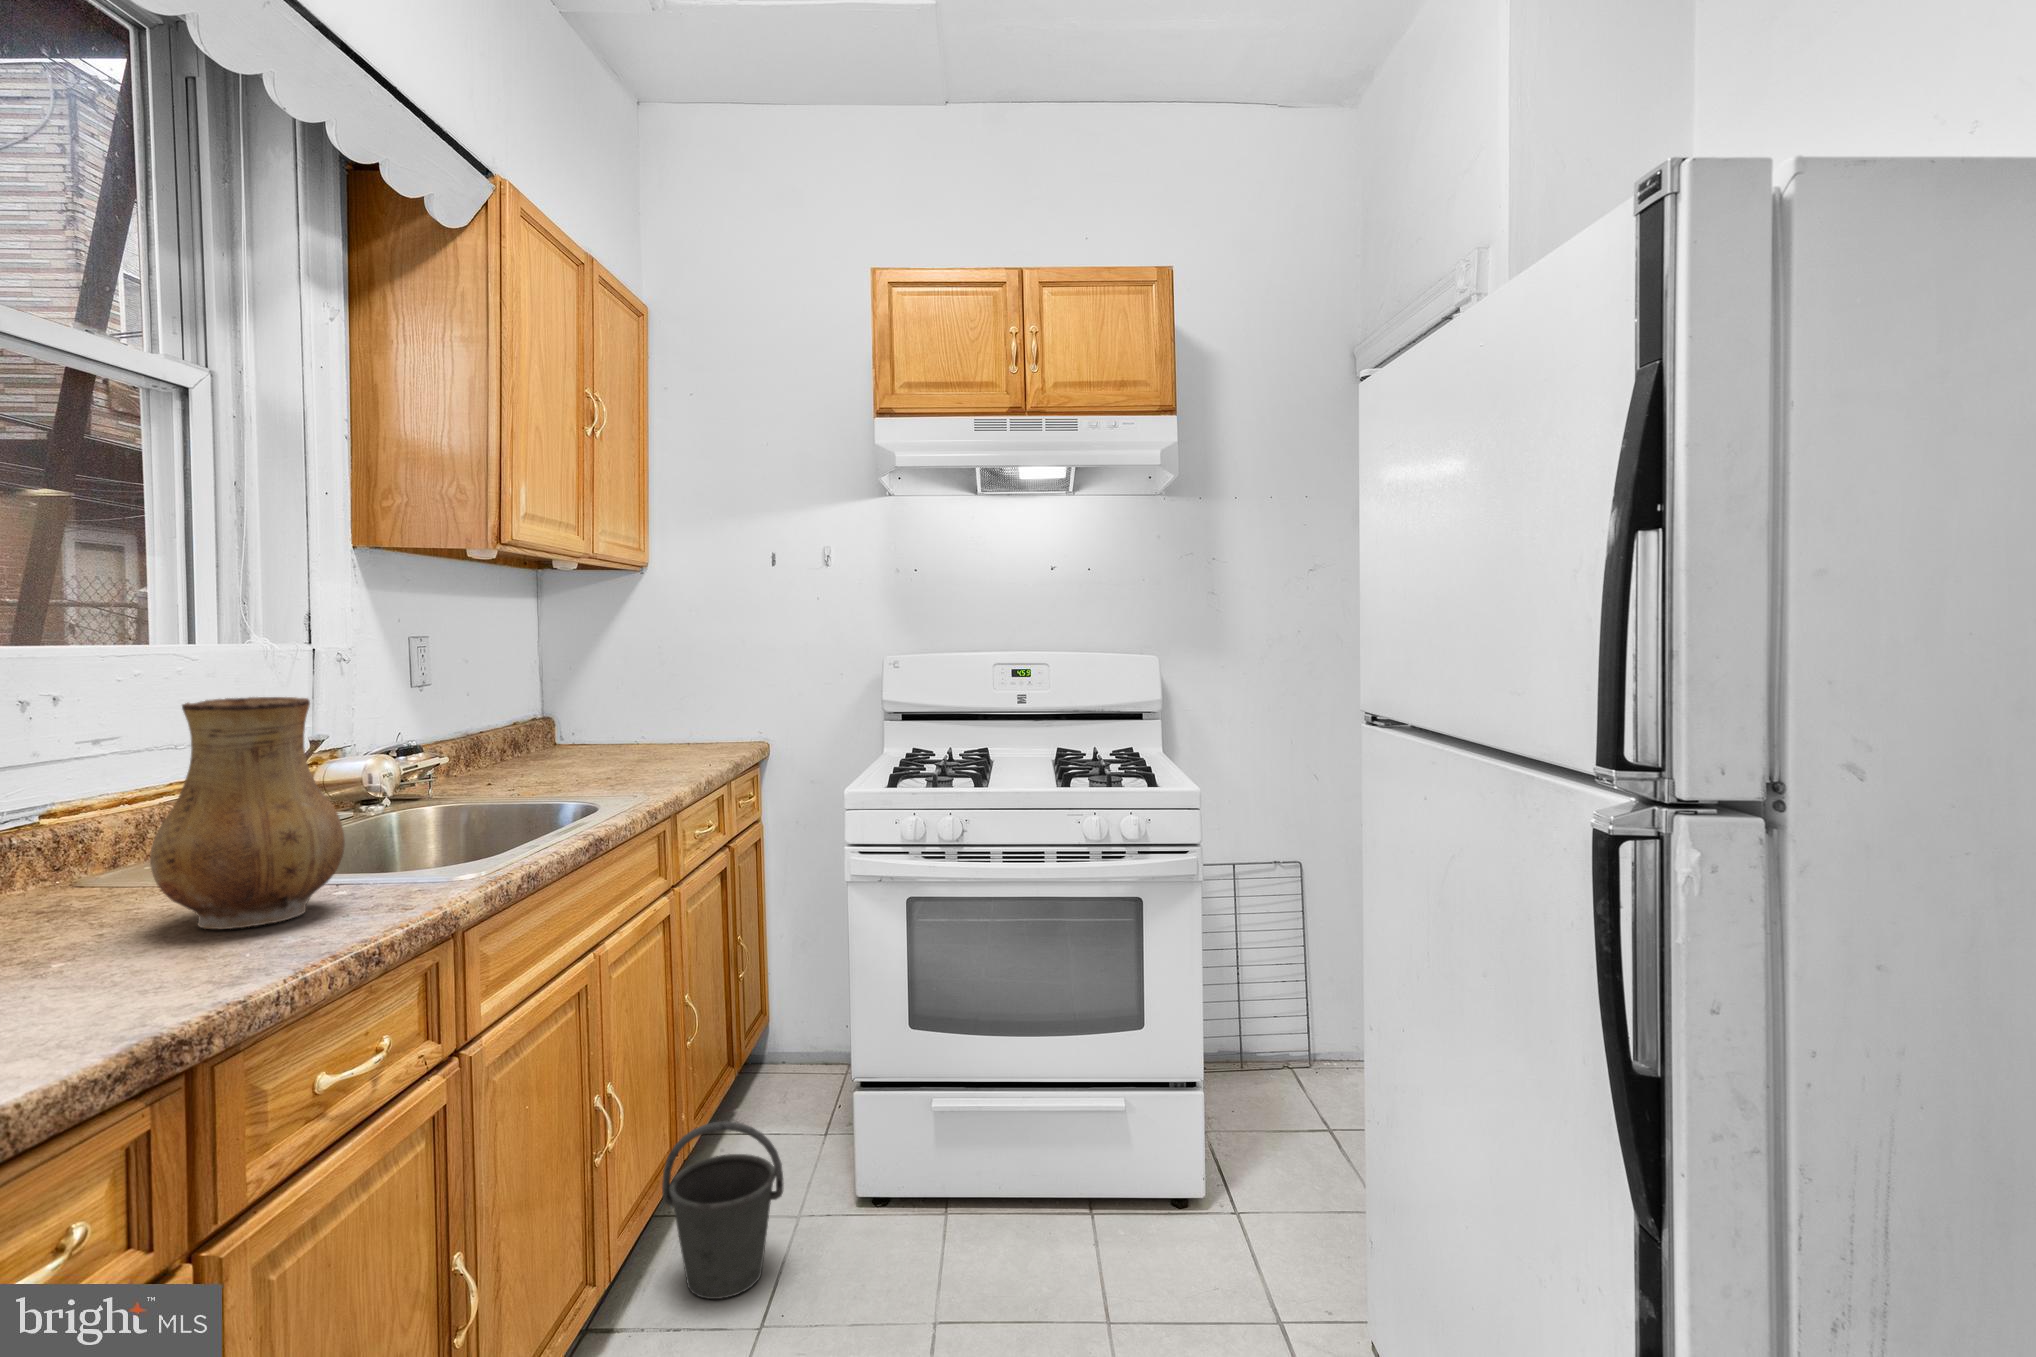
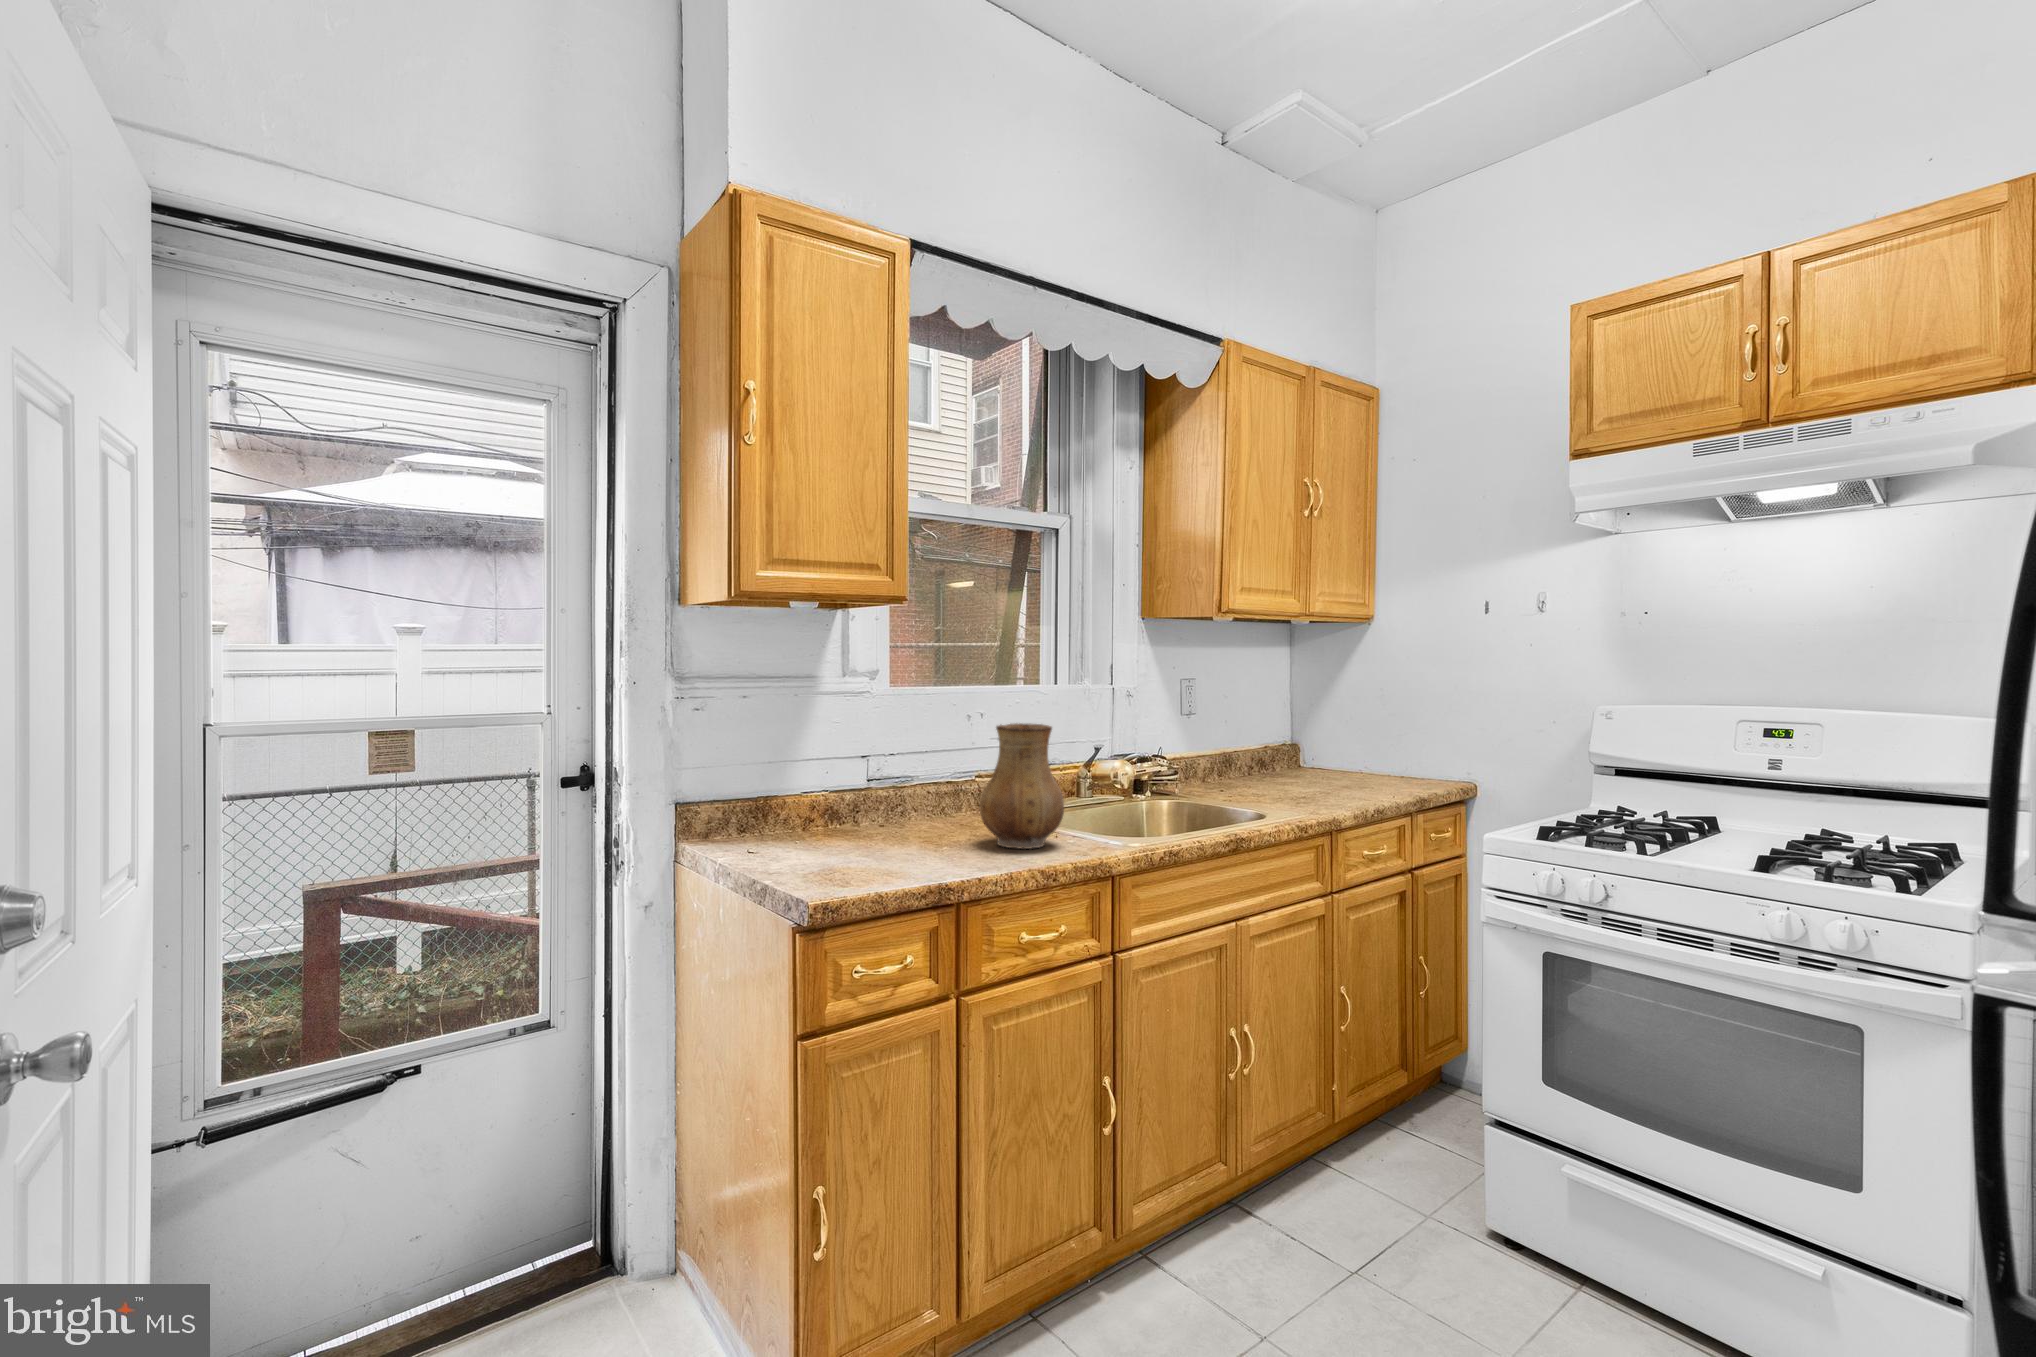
bucket: present [662,1121,784,1299] -> none [1296,1083,1386,1228]

